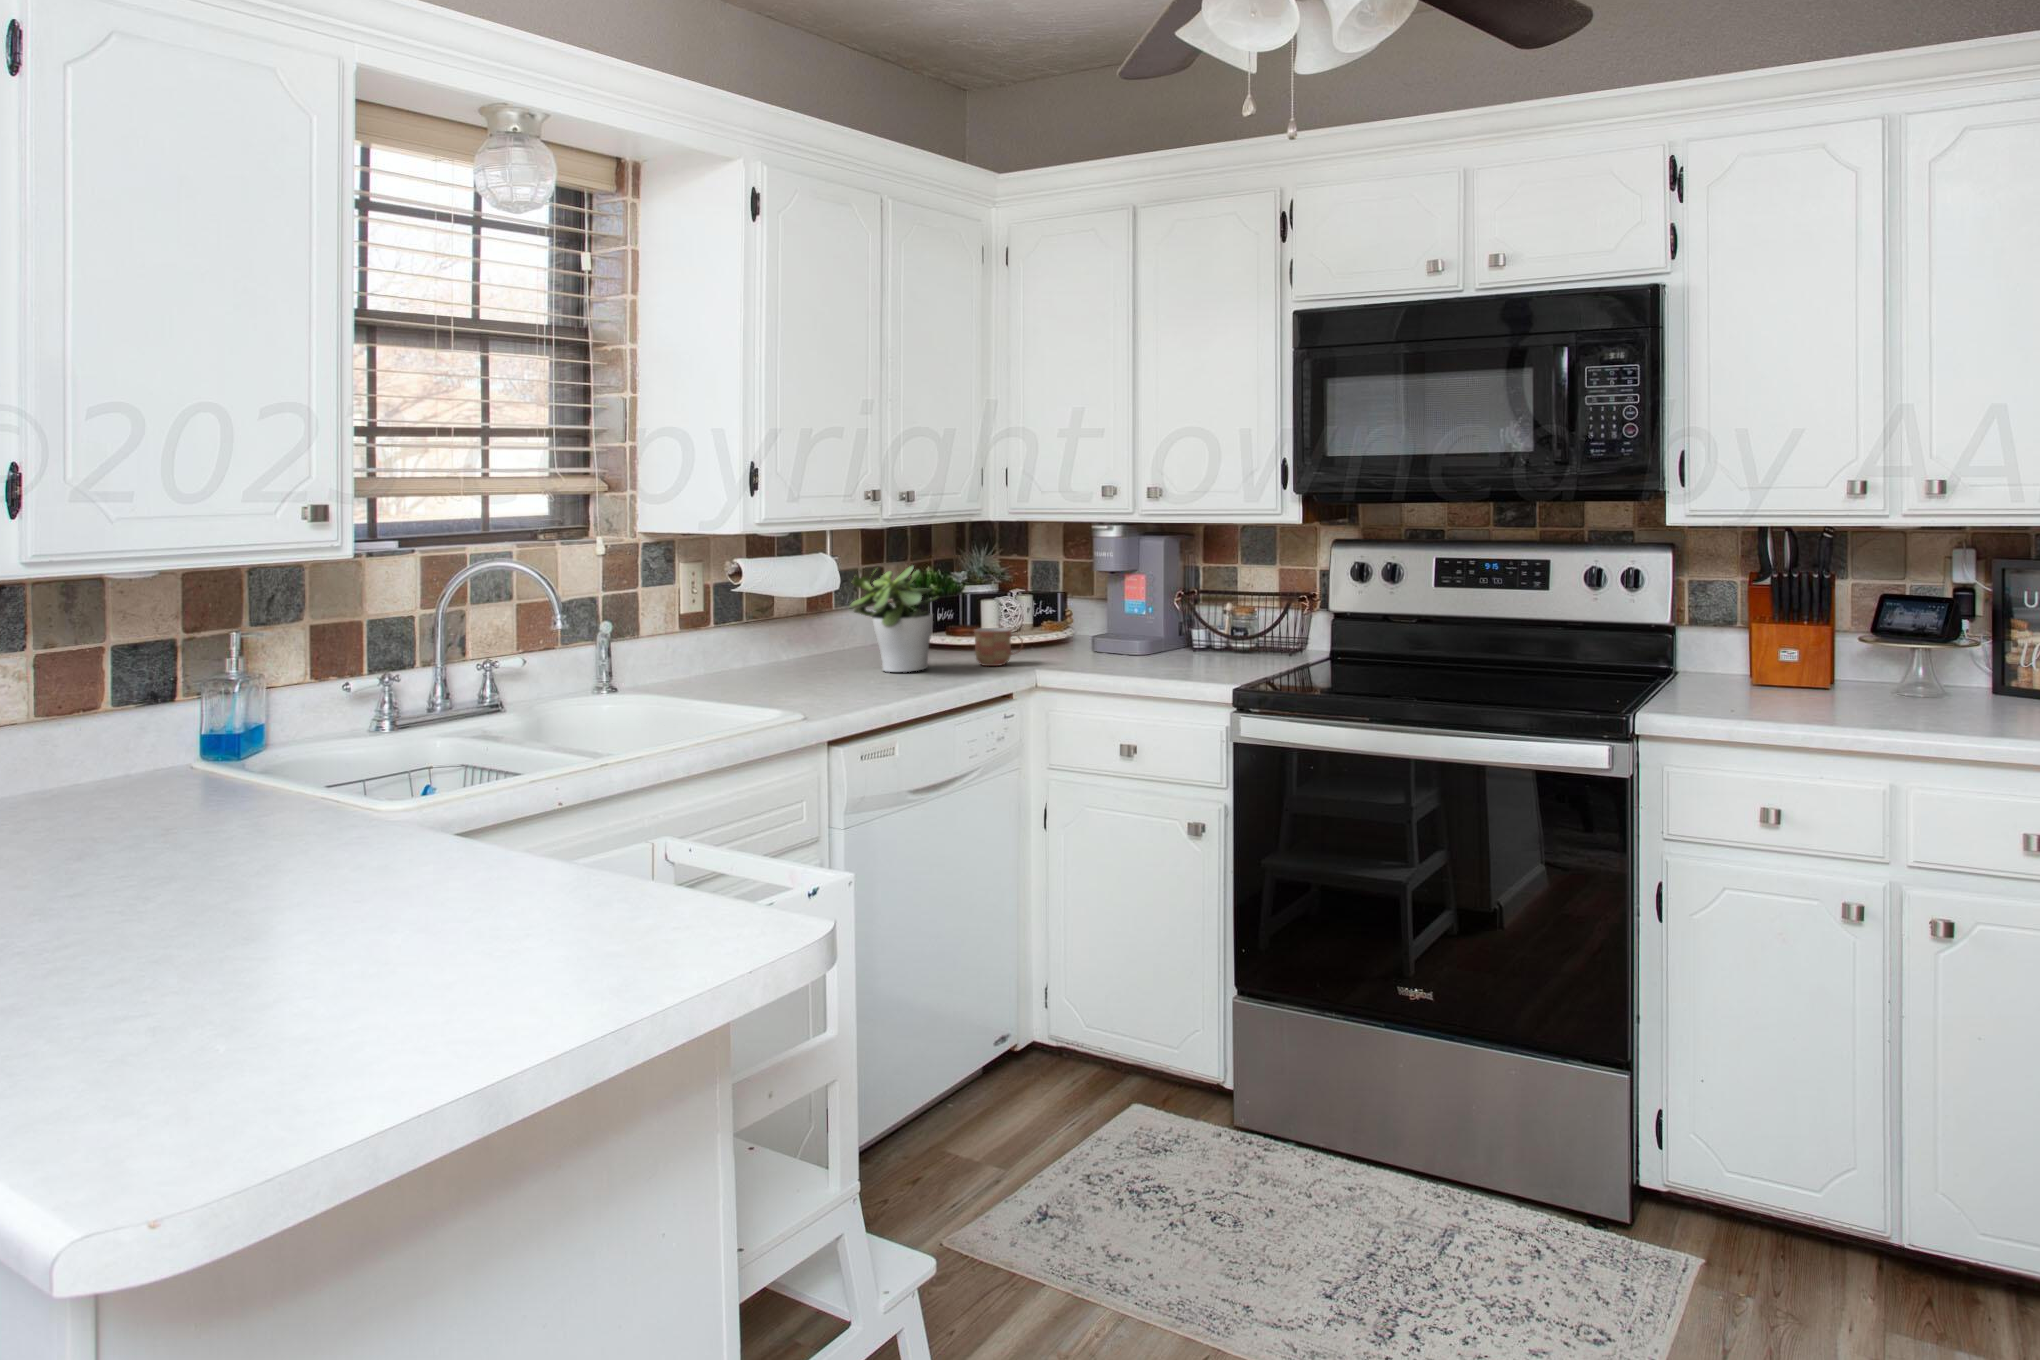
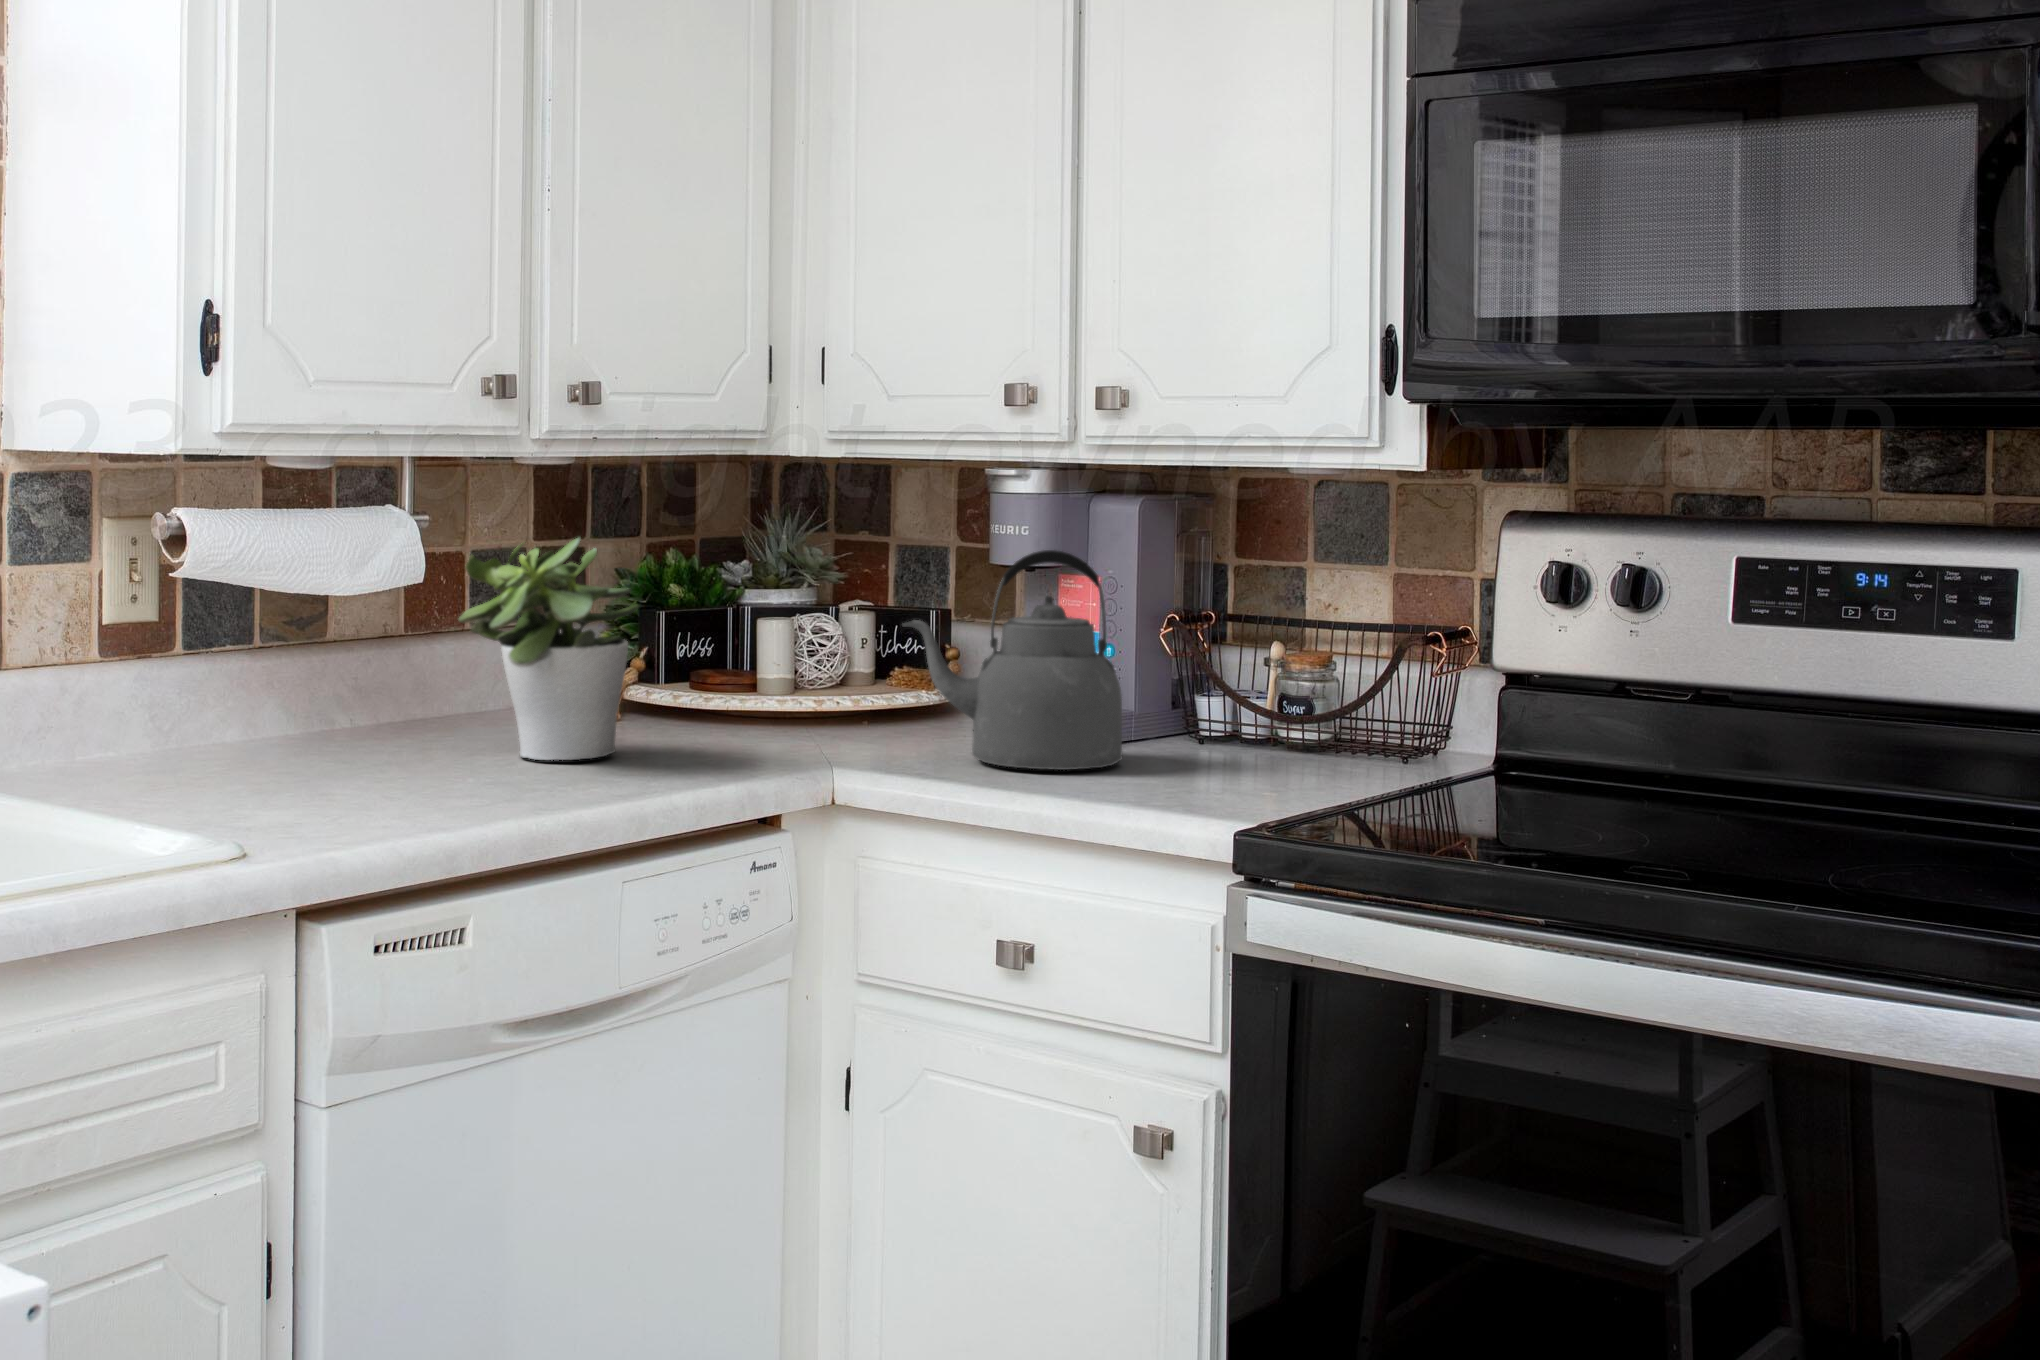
kettle: none [1062,563,1166,666] -> present [903,550,1122,770]
mug: present [974,628,1023,666] -> none [718,676,821,756]

